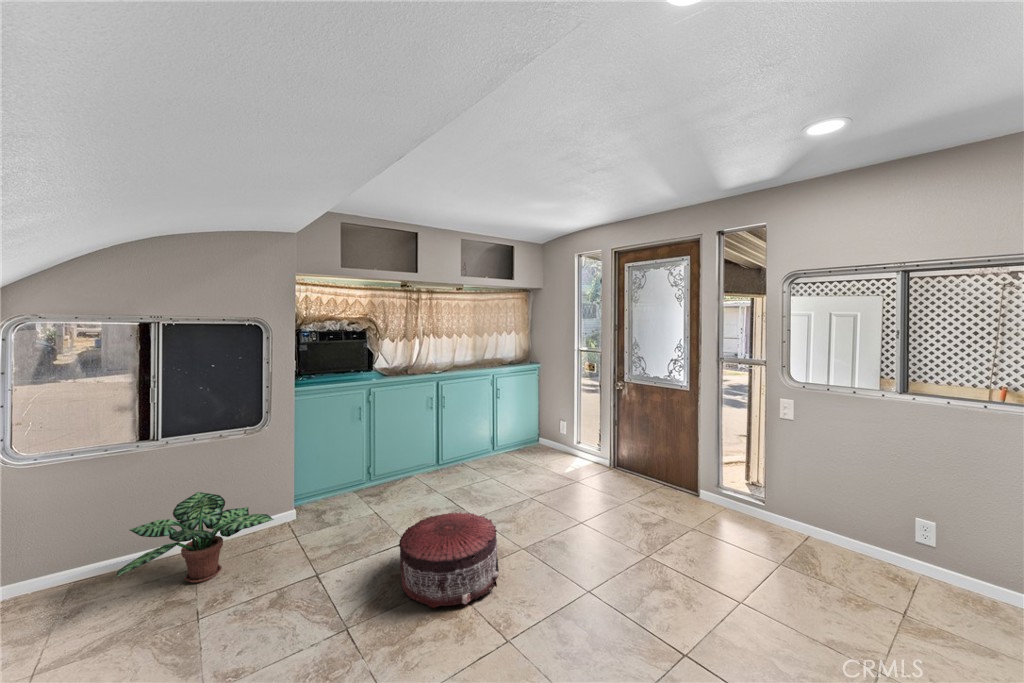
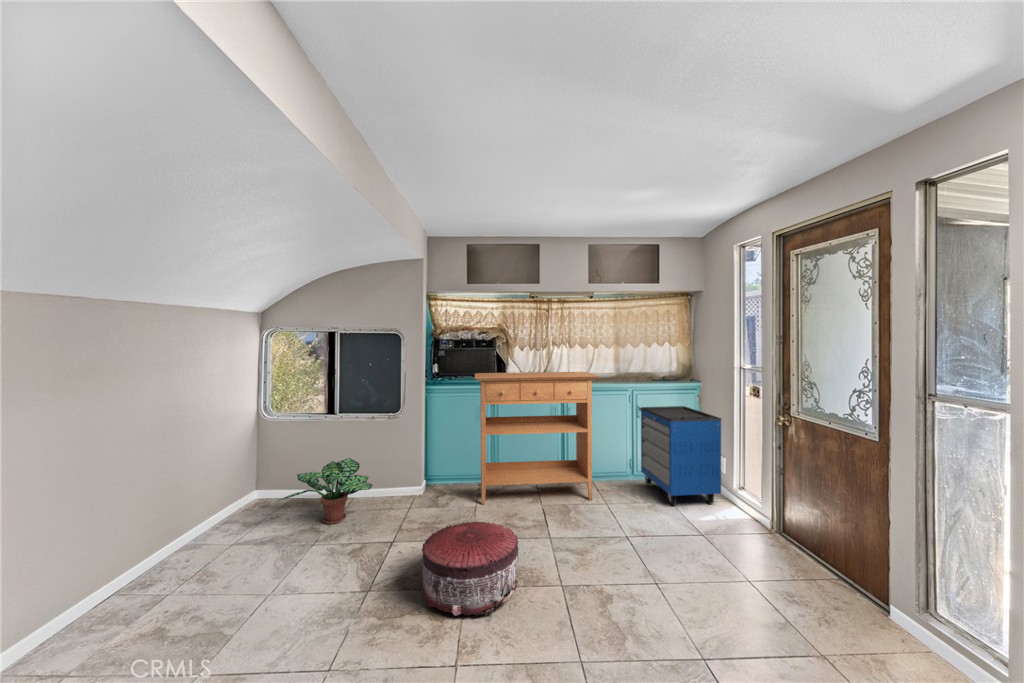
console table: none [353,360,486,507] -> present [475,372,599,504]
storage cabinet: none [499,385,572,467] -> present [639,406,721,505]

